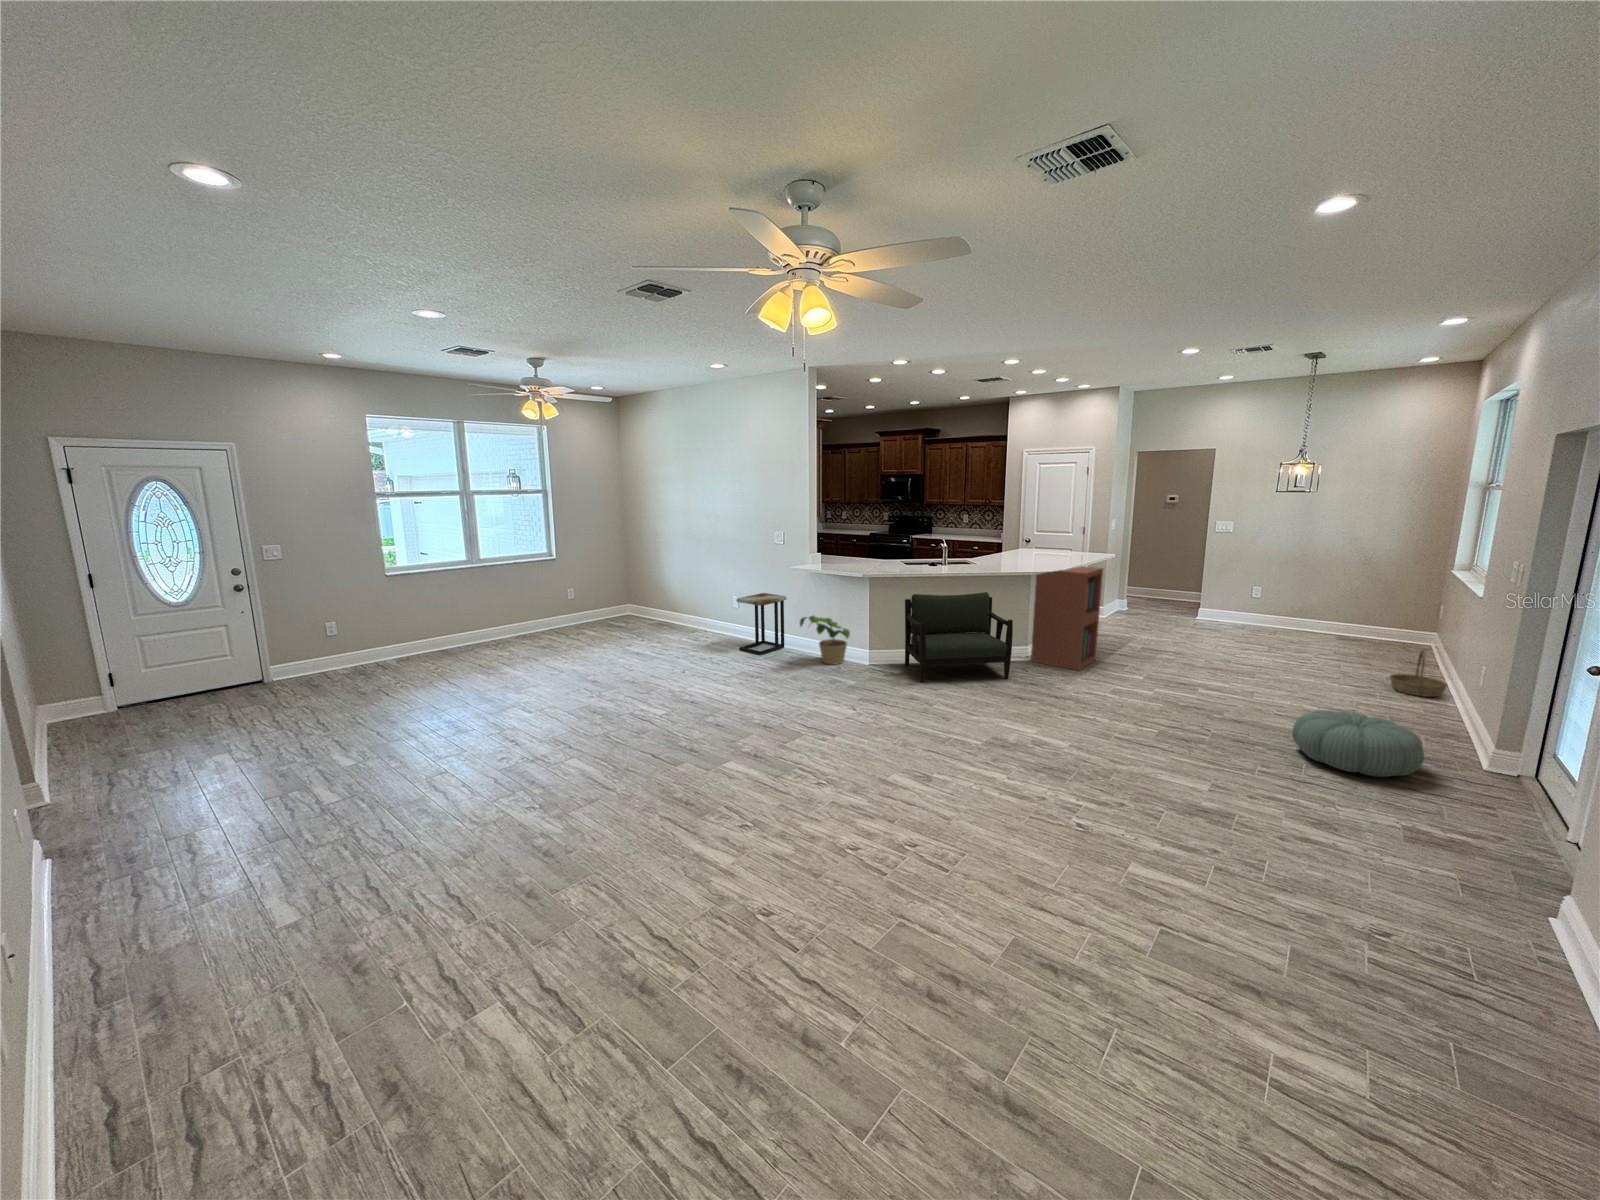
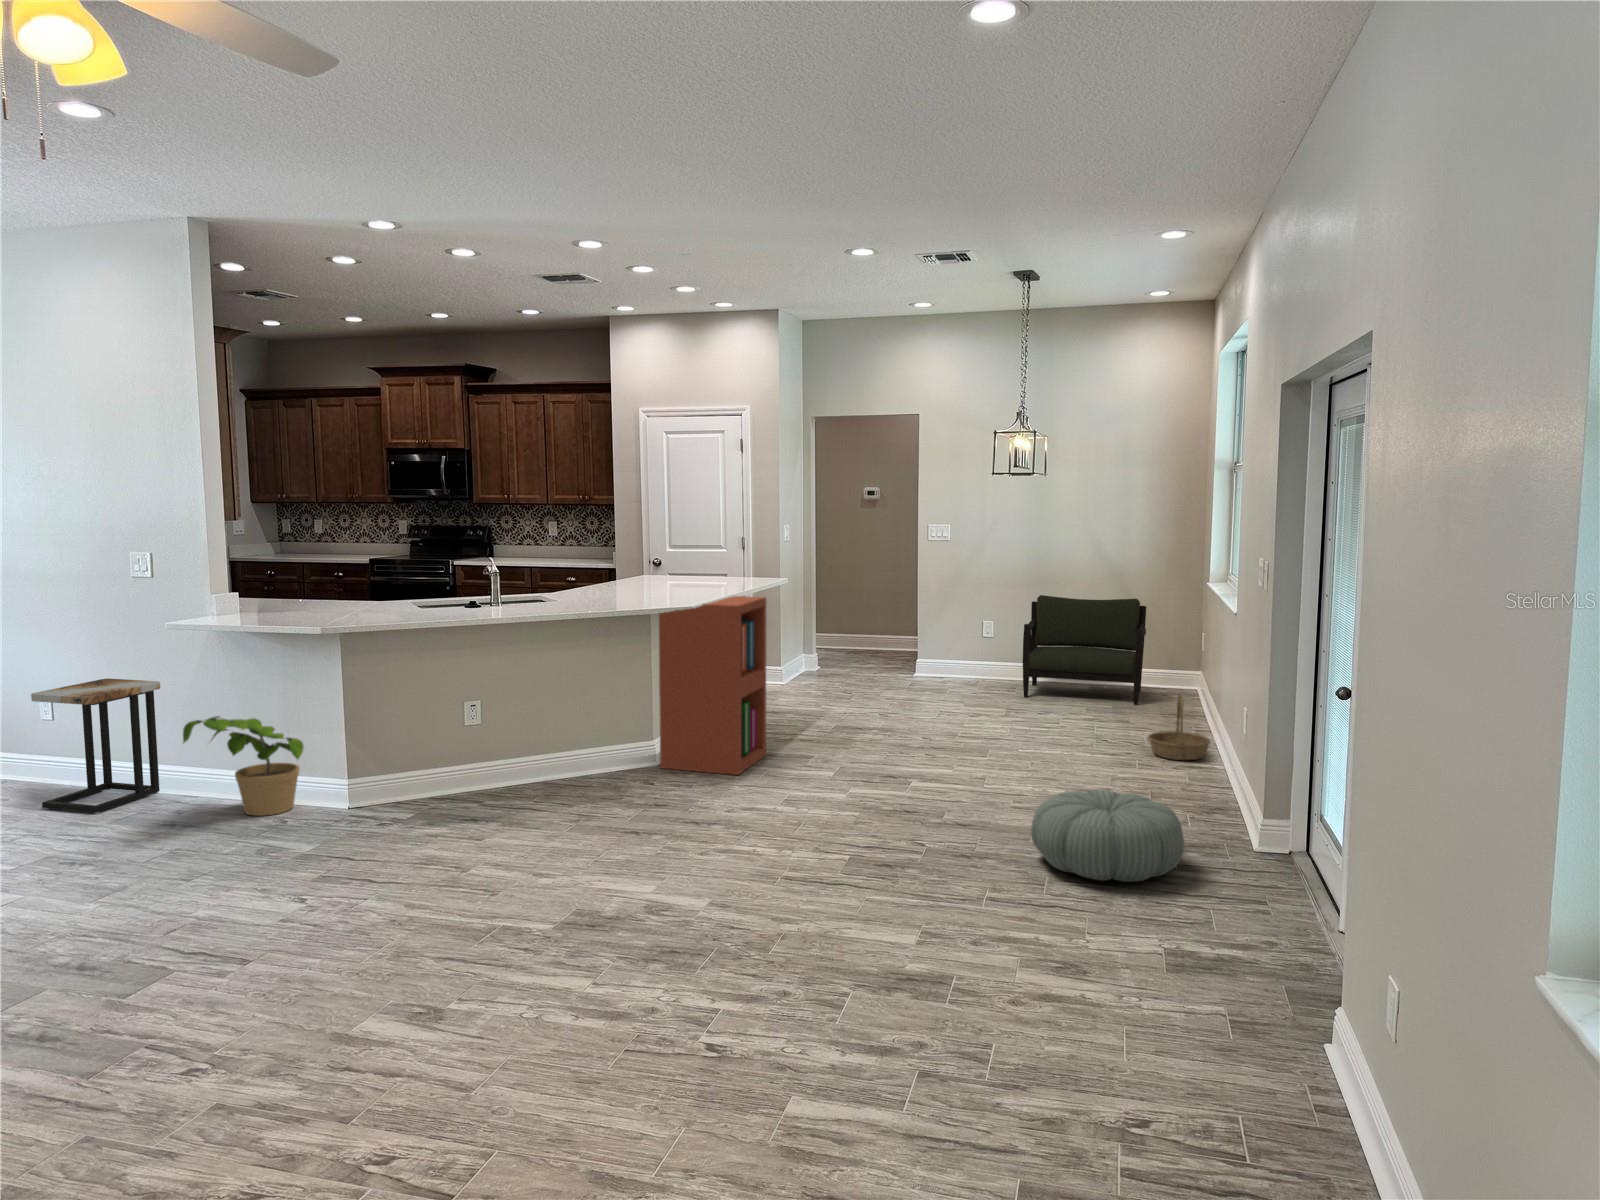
armchair: present [905,592,1013,682] -> present [1023,595,1146,705]

